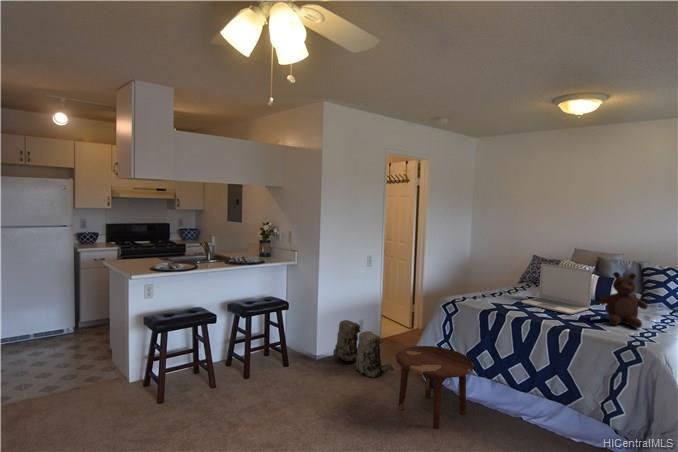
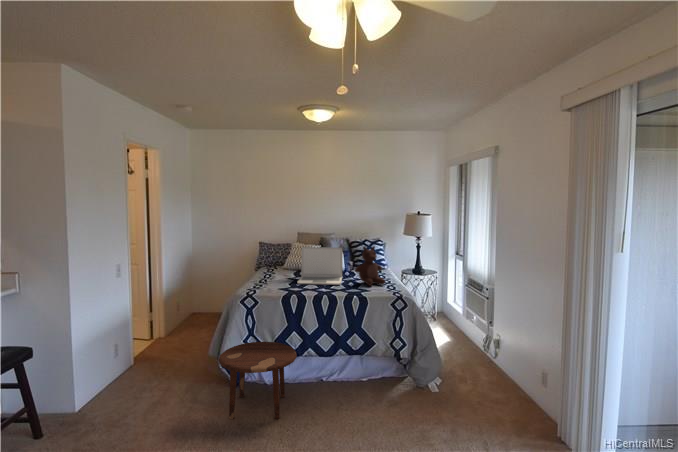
backpack: present [333,320,394,378] -> none [97,348,187,406]

